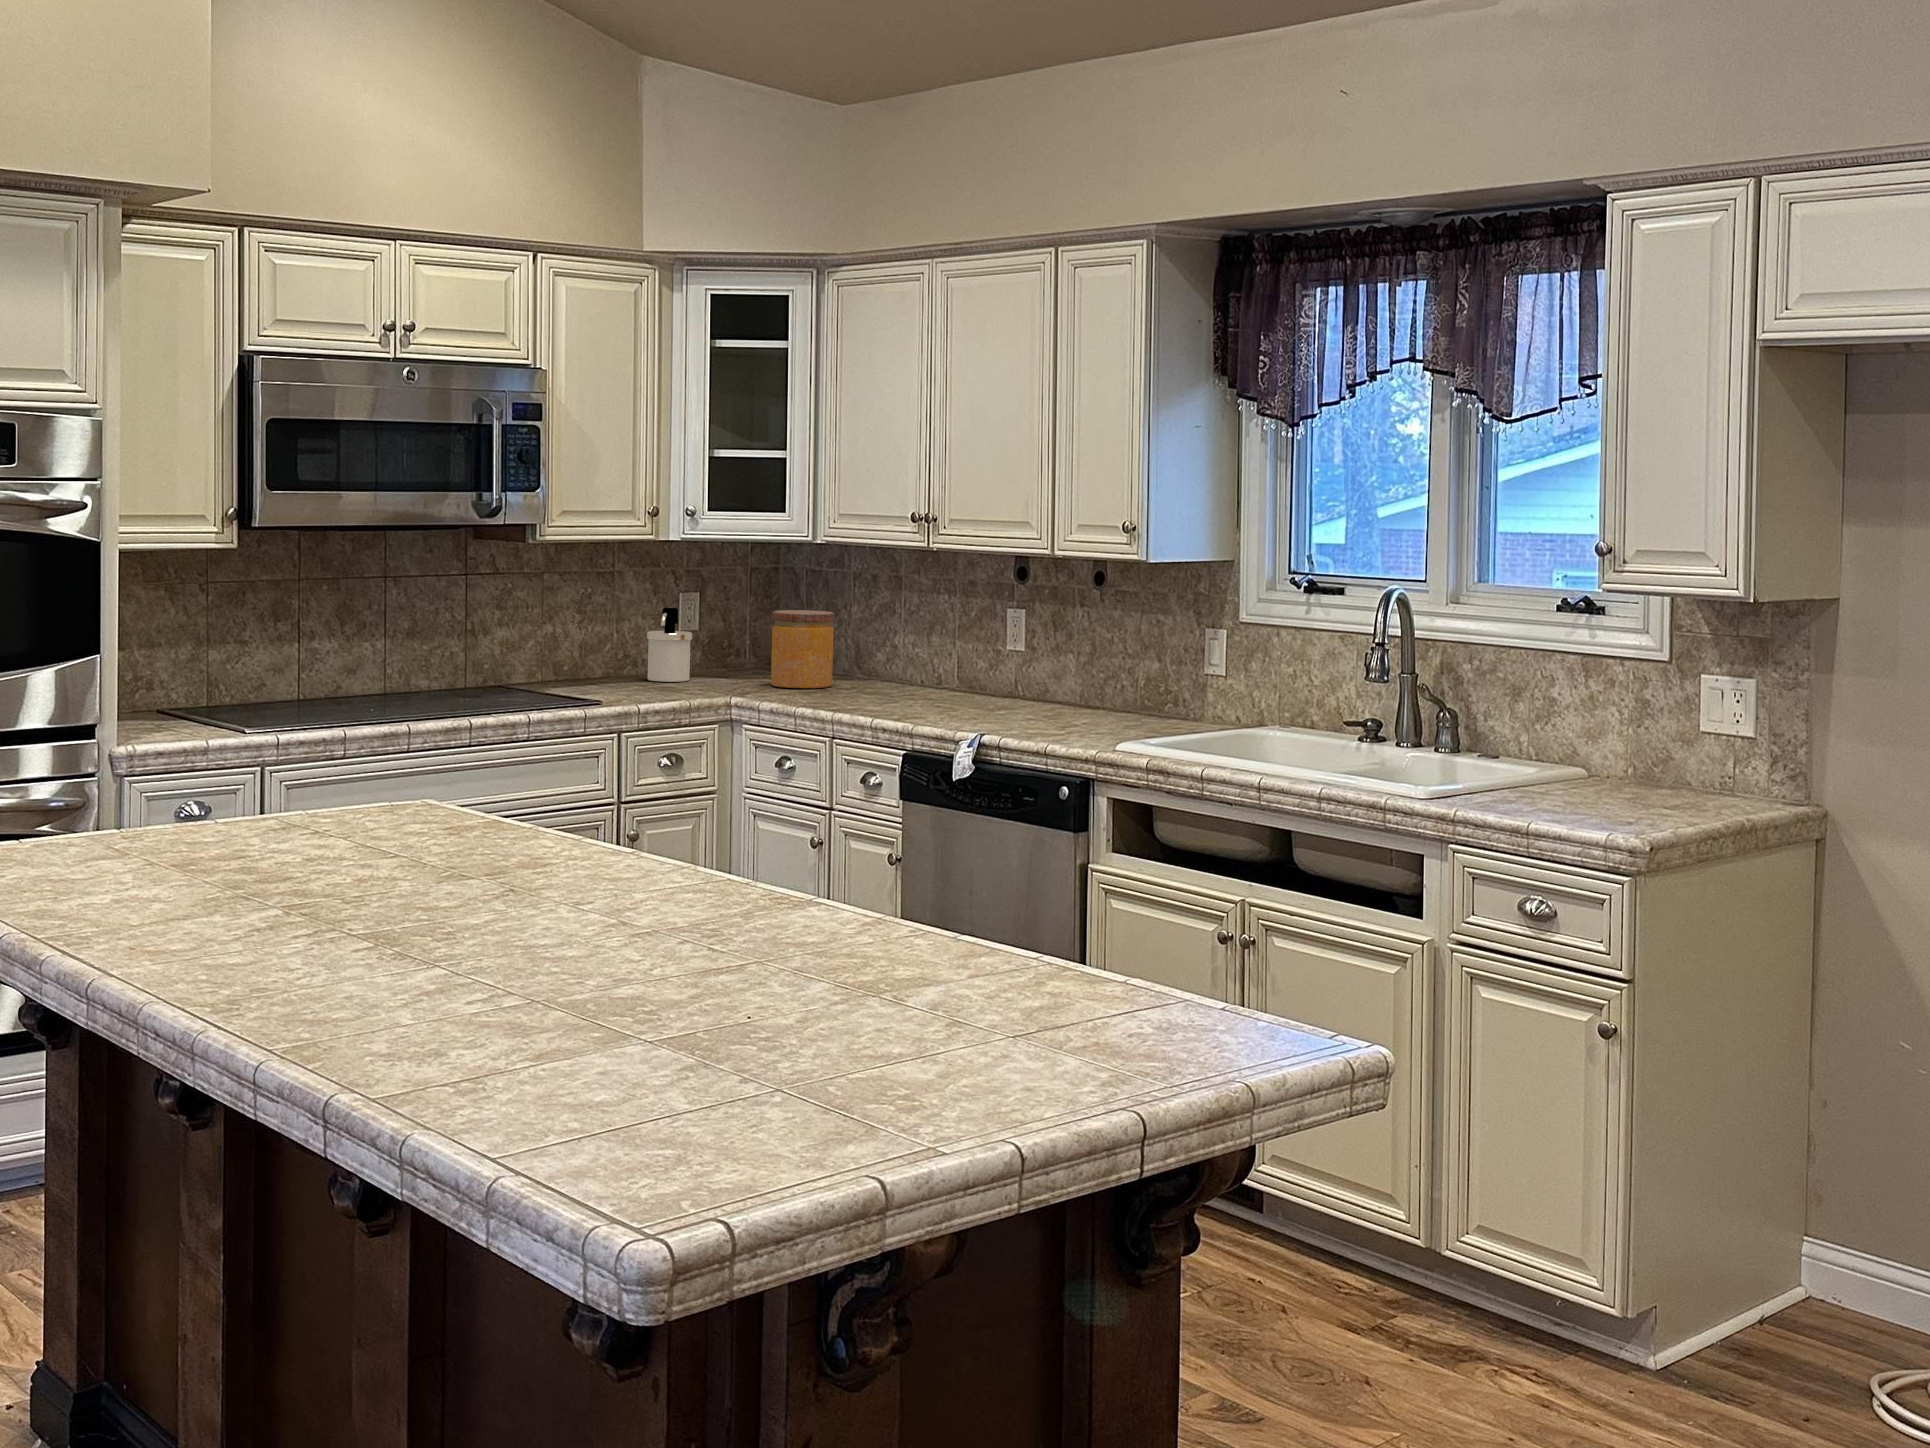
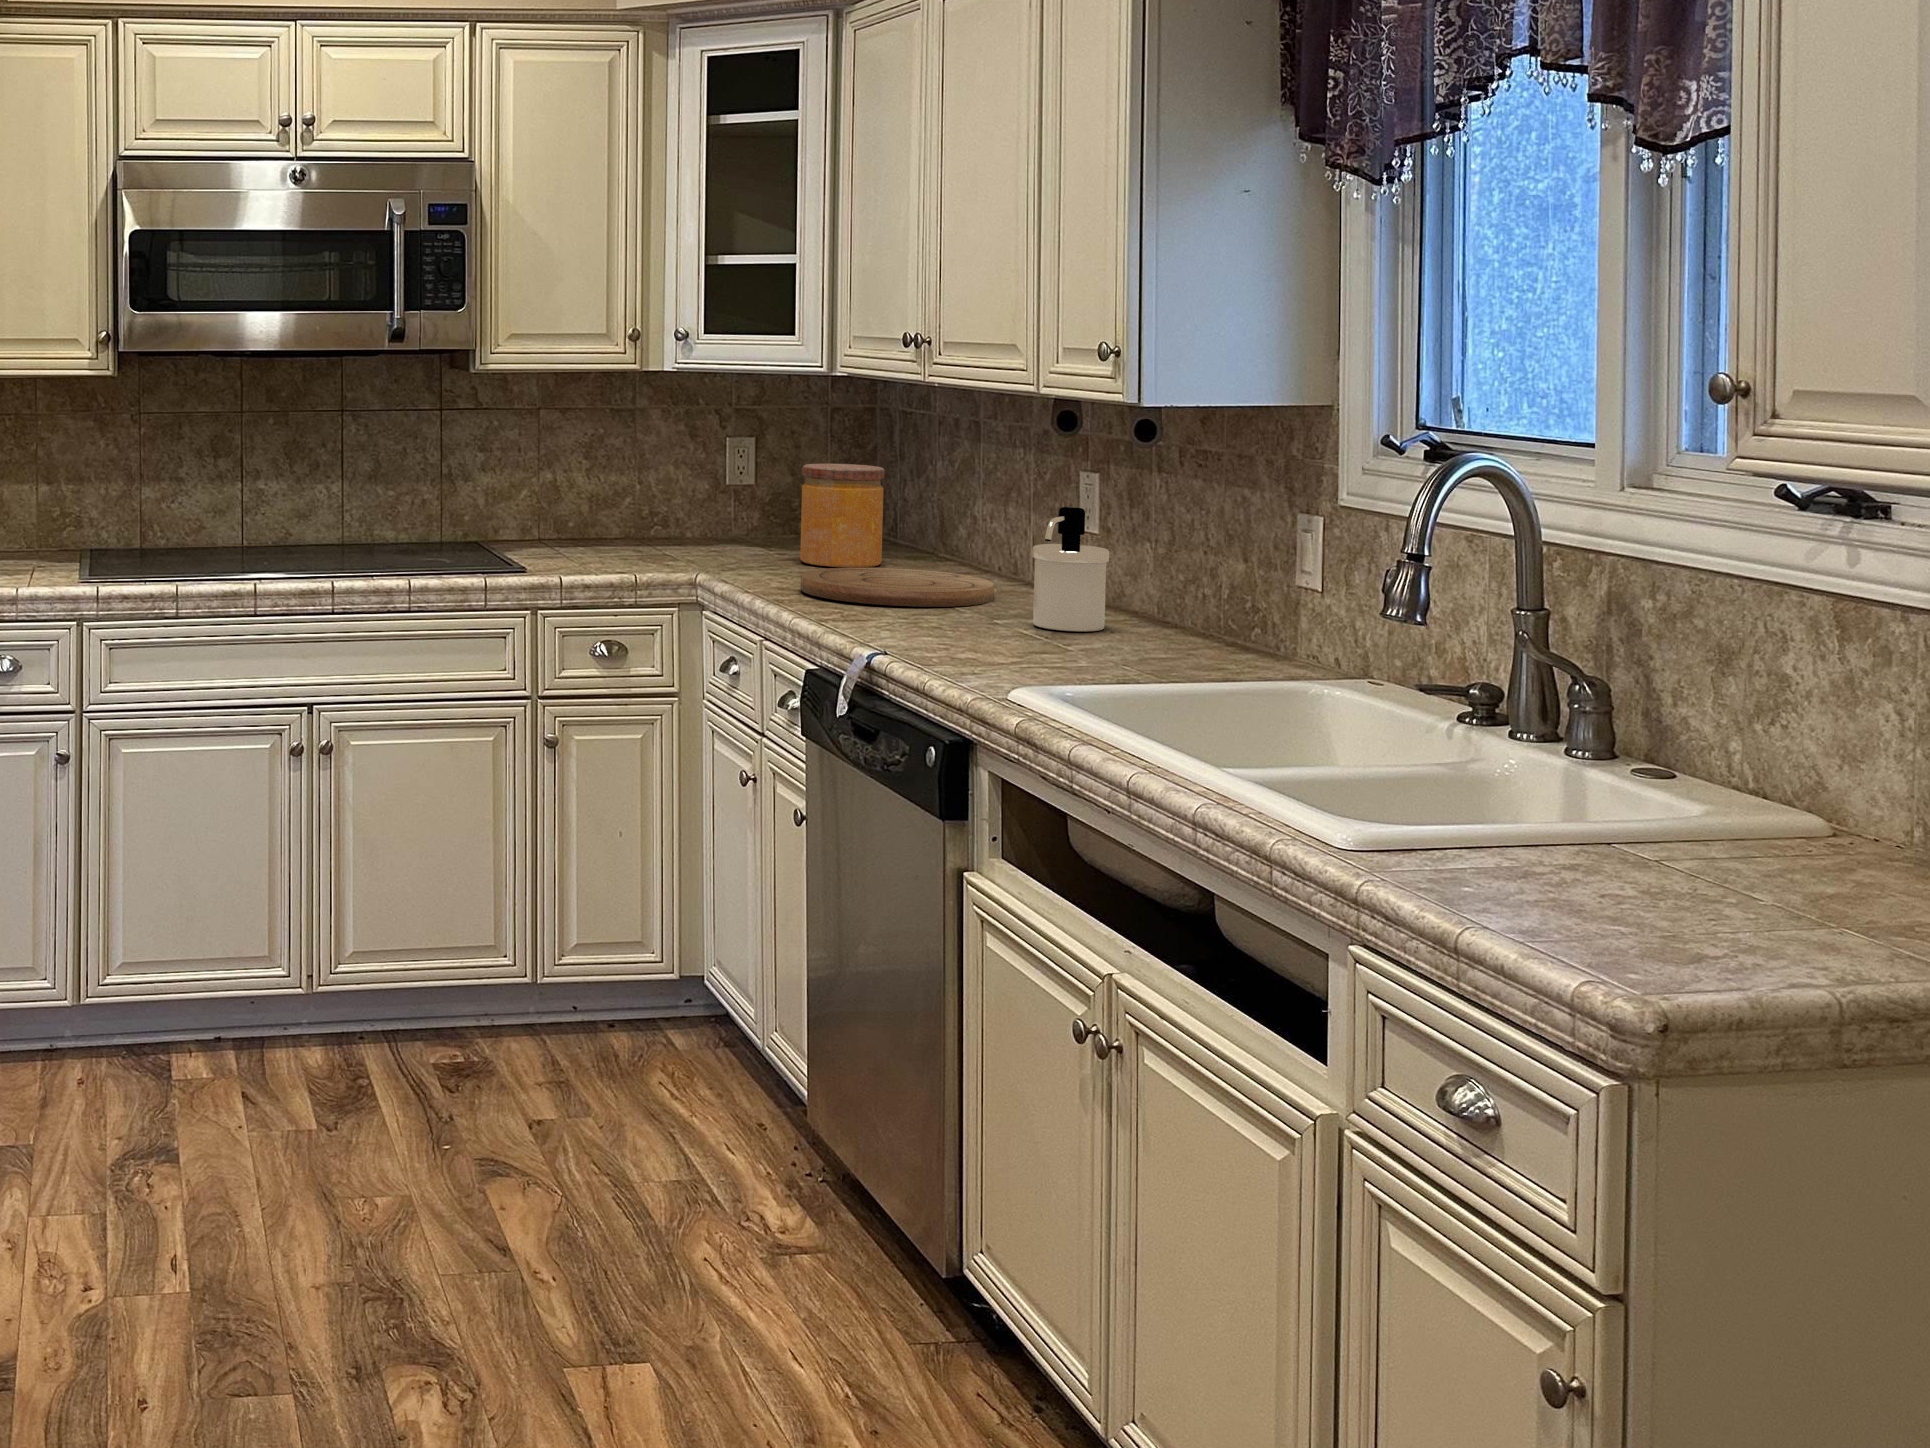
soap dispenser: present [647,607,692,682] -> present [1032,507,1109,631]
cutting board: none [822,685,960,709] -> present [801,568,994,607]

